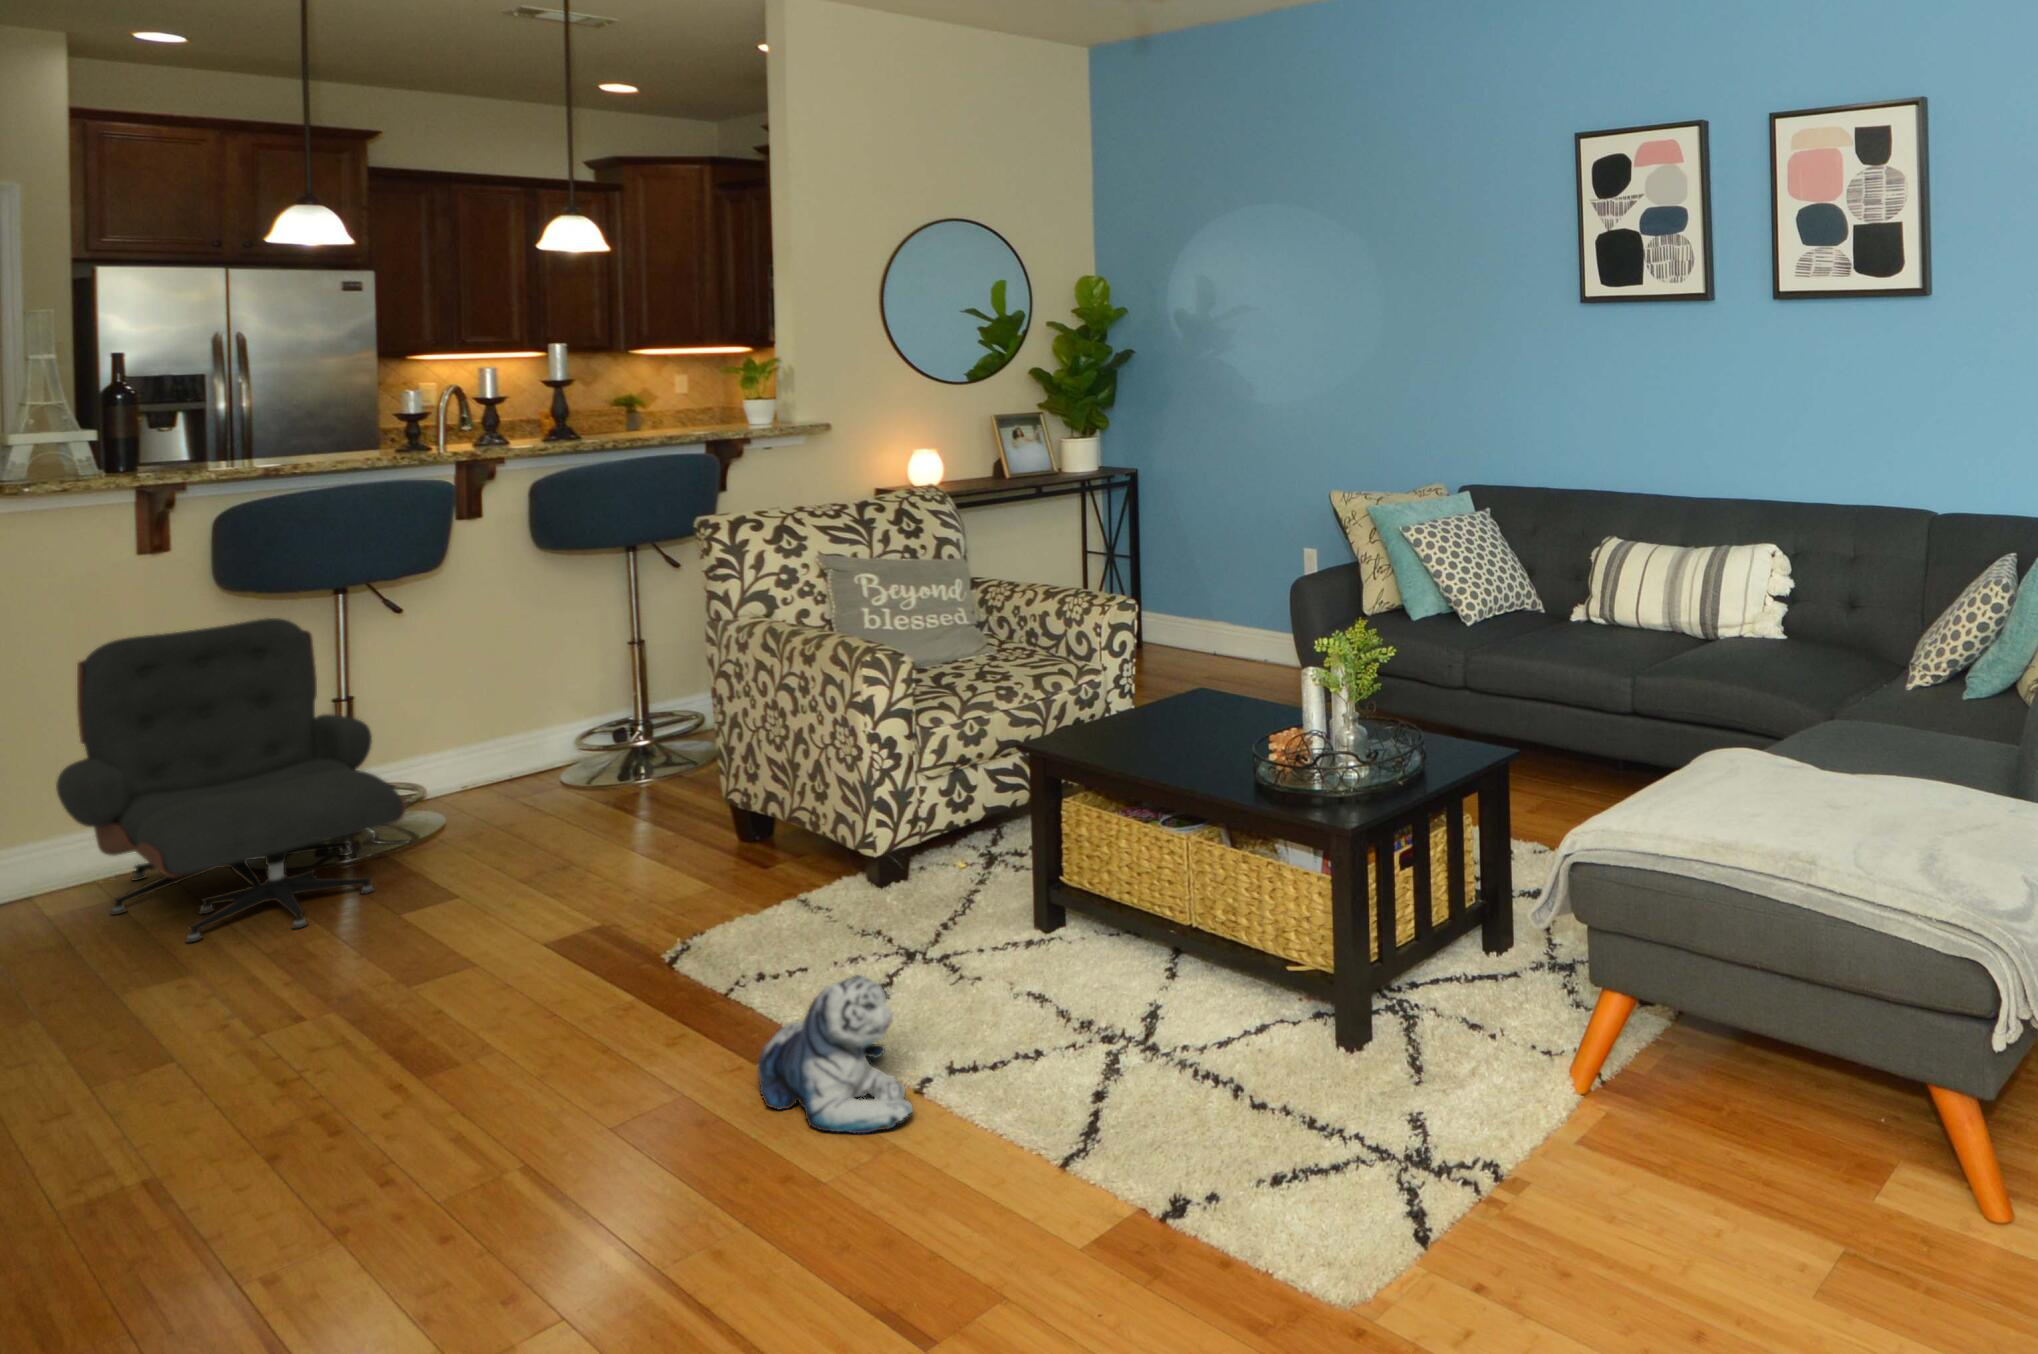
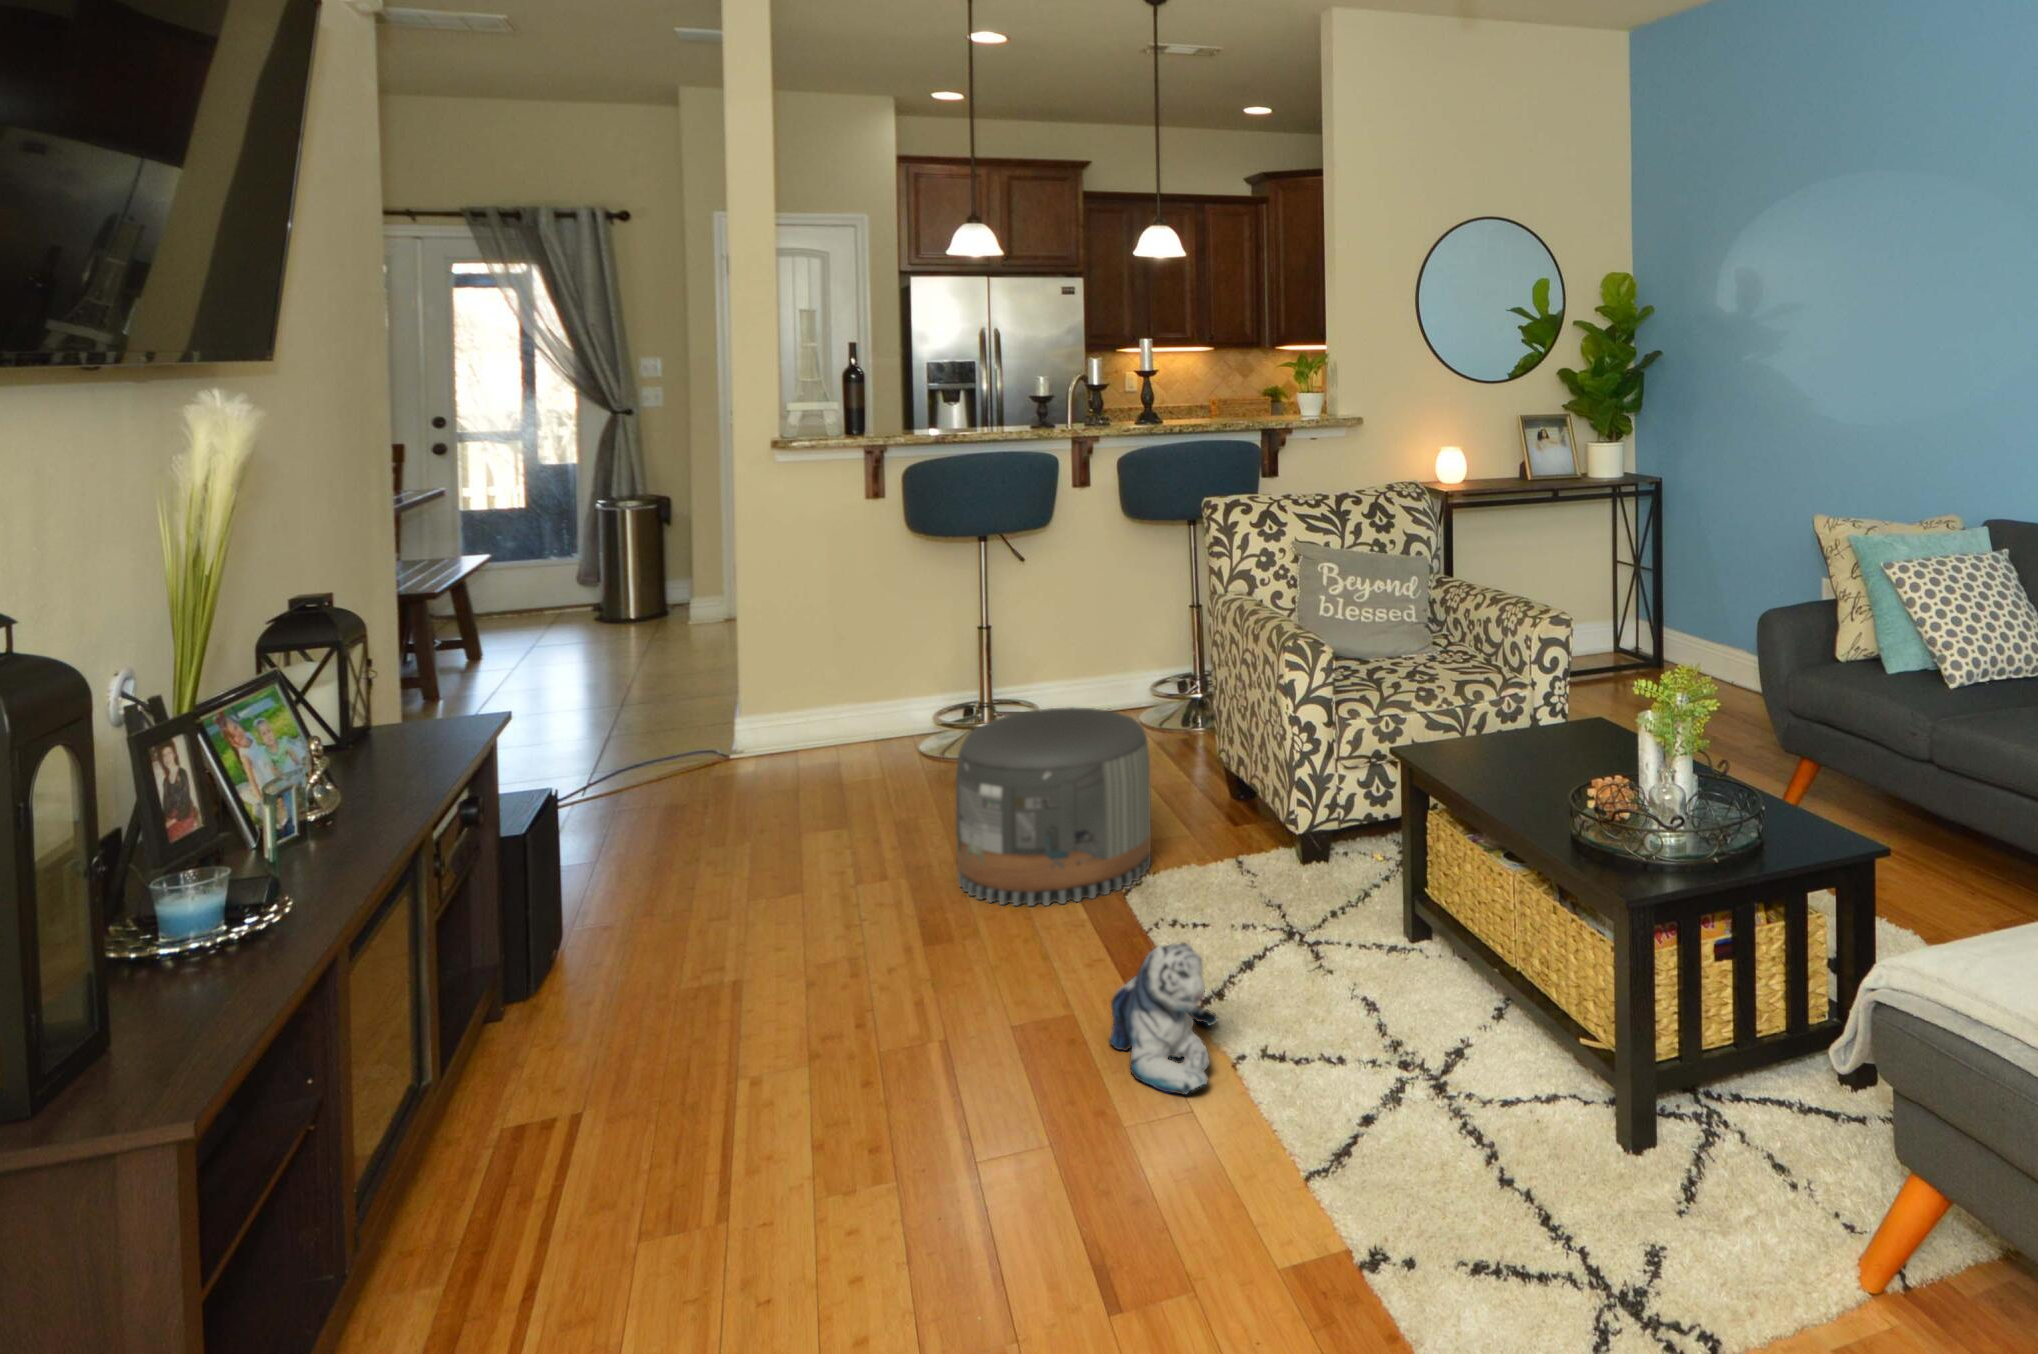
lounge chair: present [56,618,406,943] -> none [795,556,985,807]
pouf: none [432,761,698,1006] -> present [956,707,1151,906]

